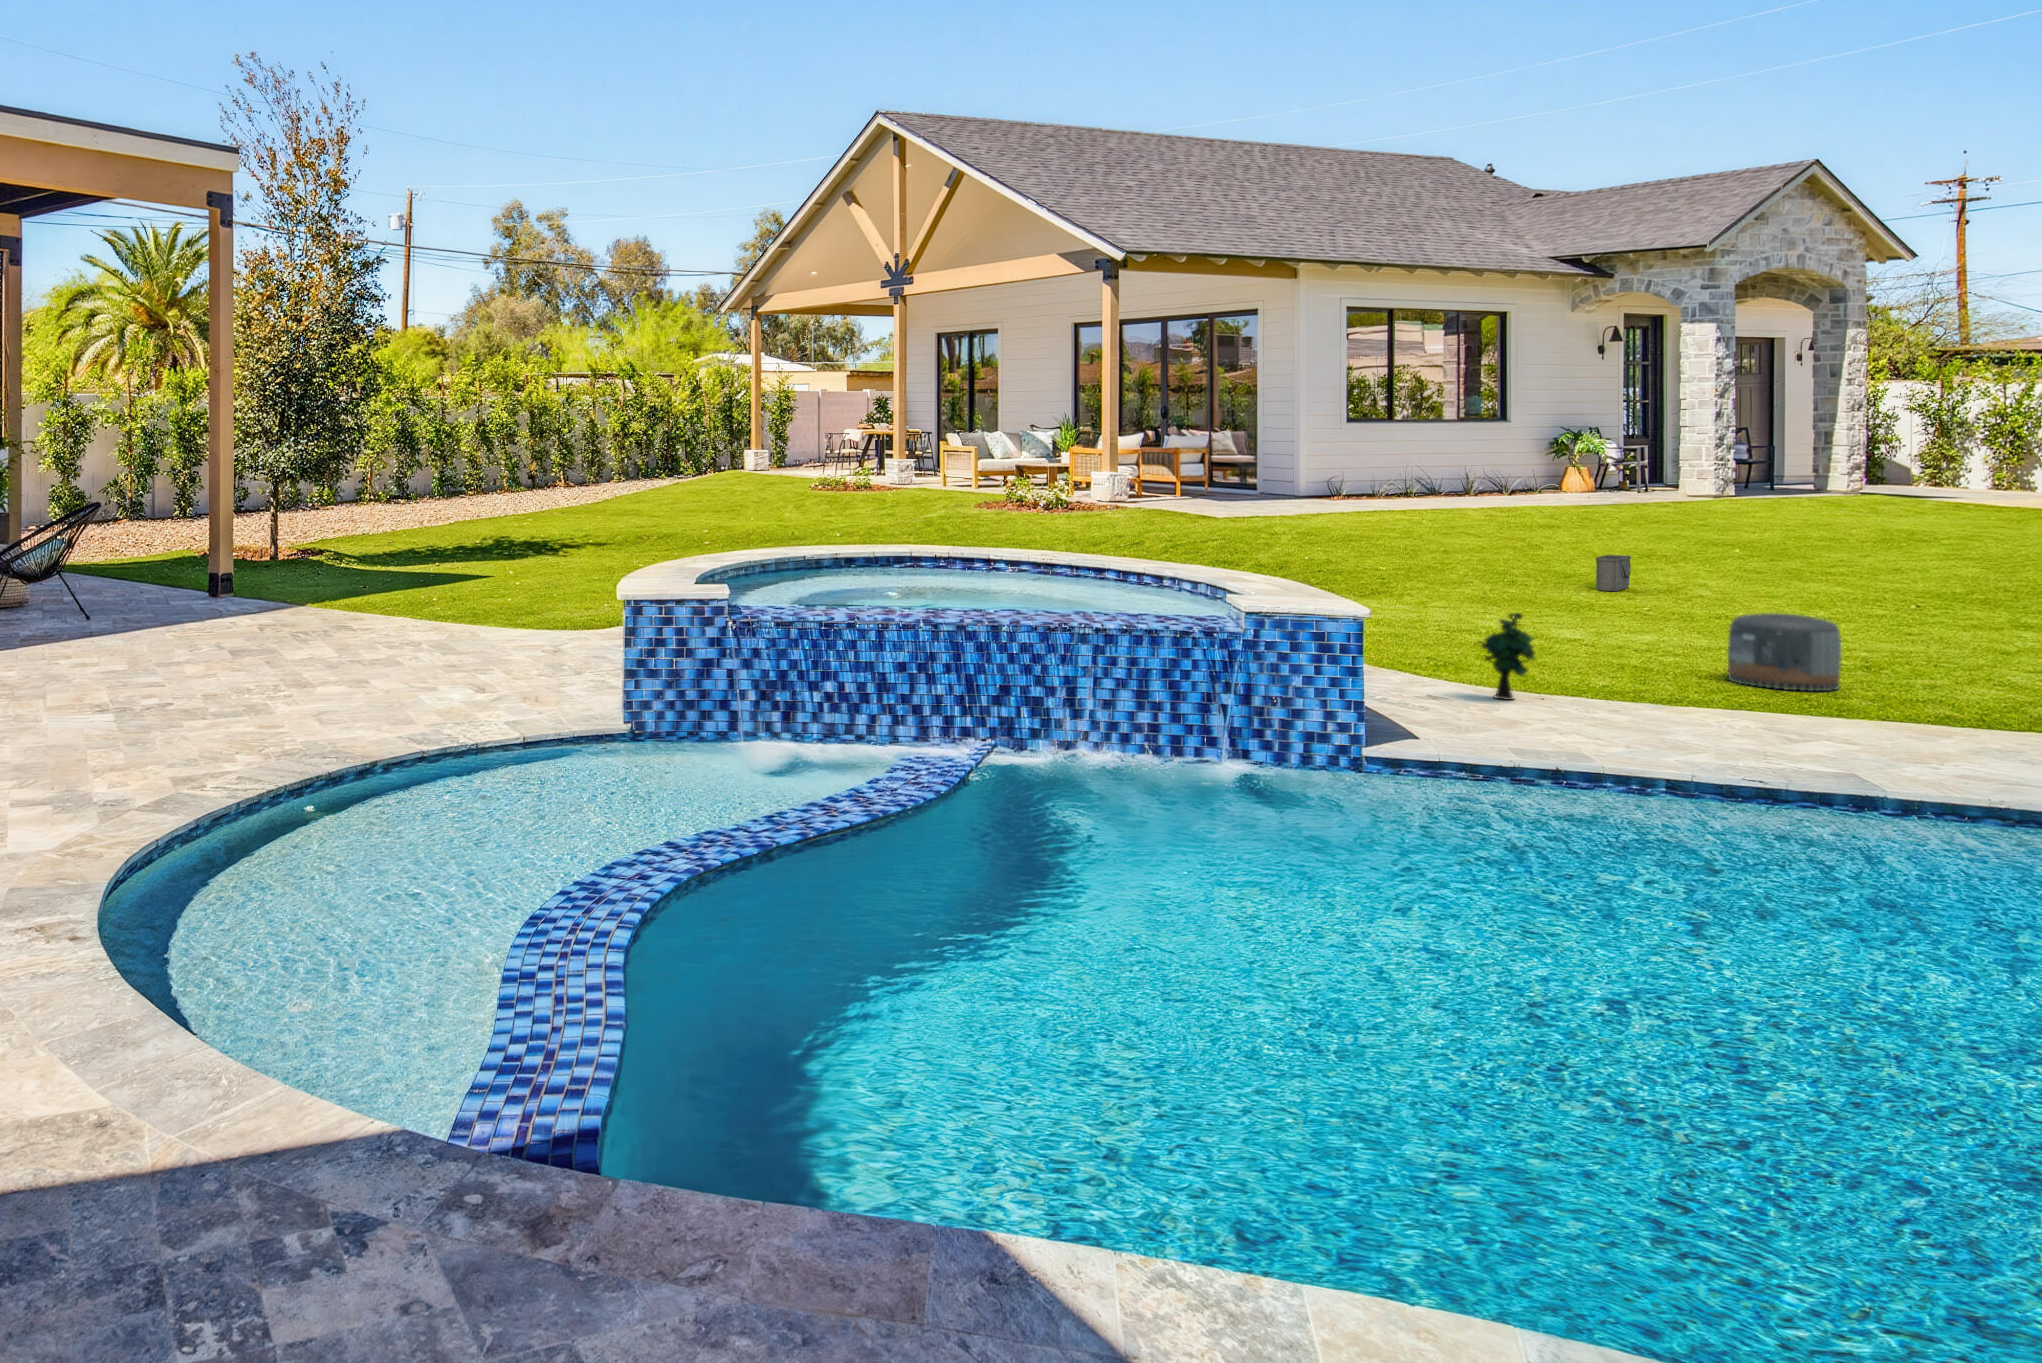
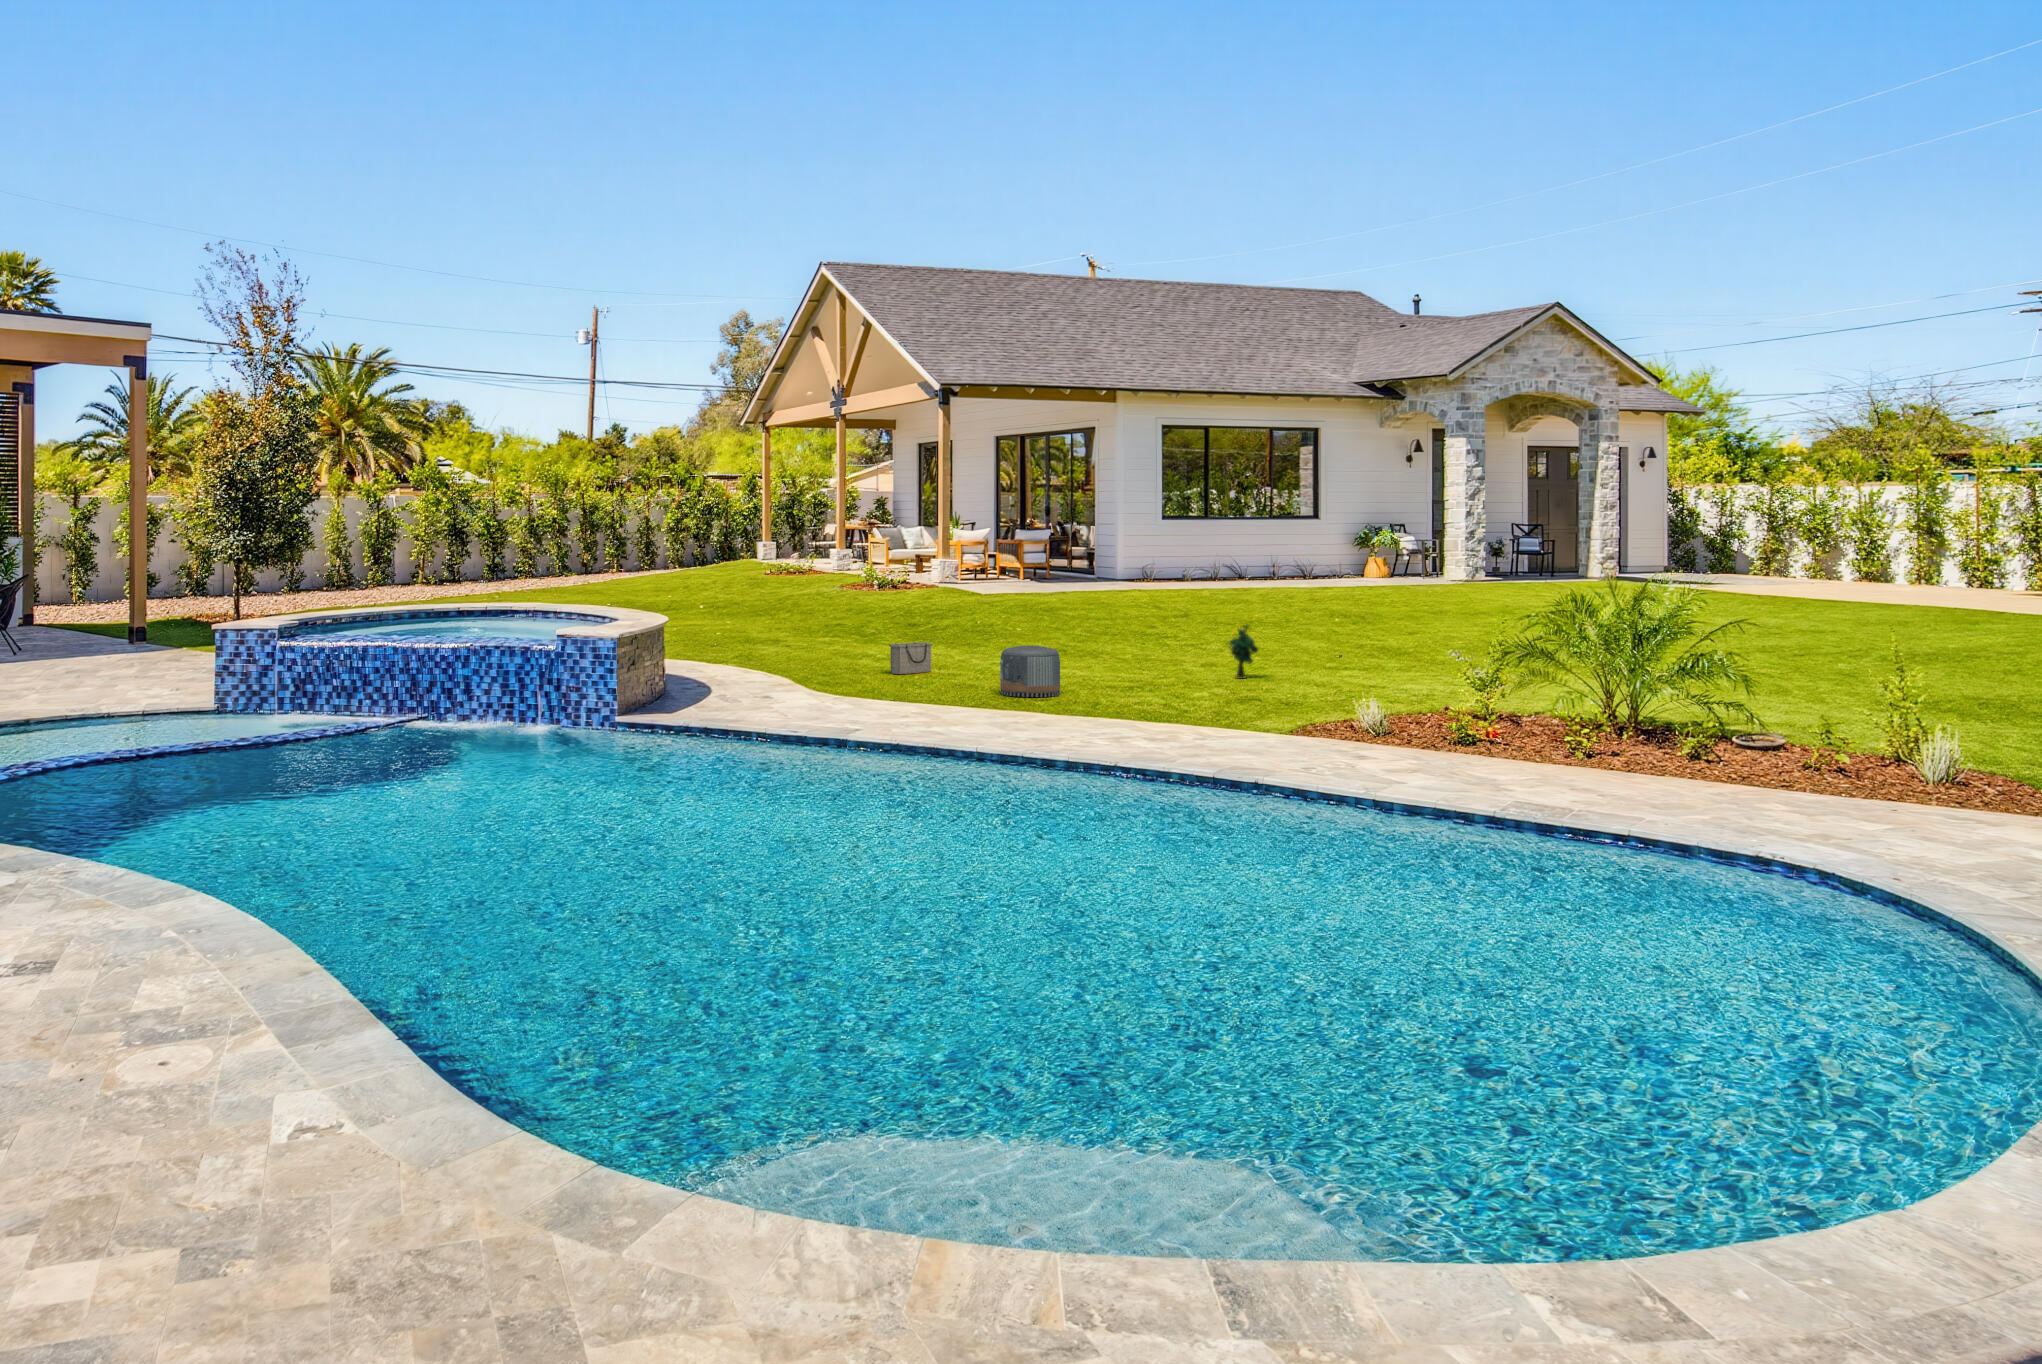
basket: present [1596,555,1631,591] -> present [889,642,932,674]
decorative plant: present [1480,613,1535,700] -> present [1229,625,1258,679]

